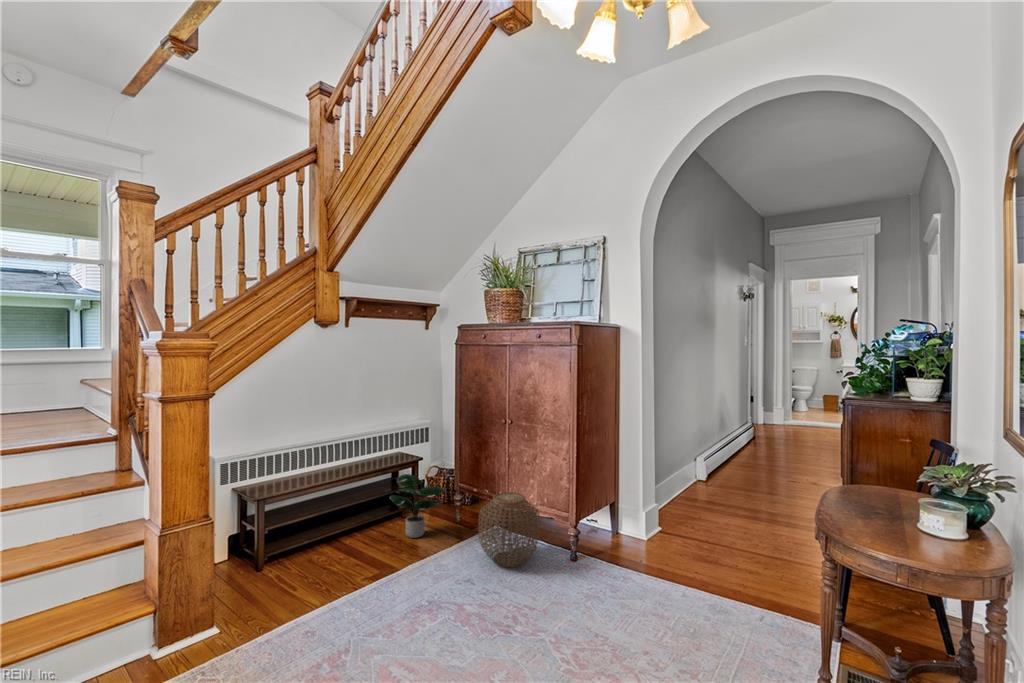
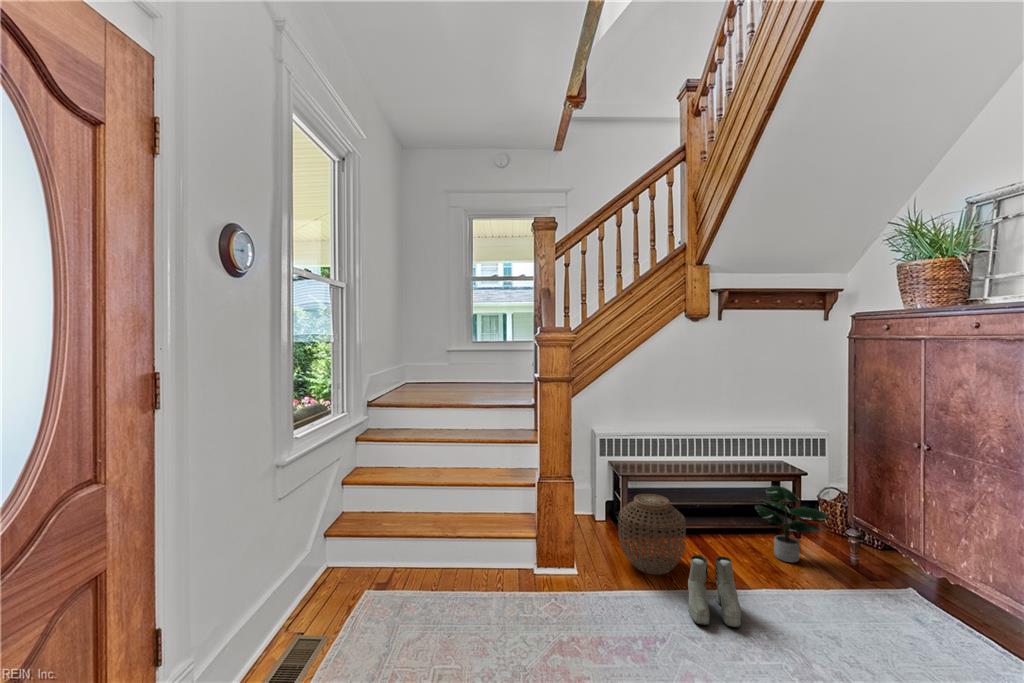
woven basket: present [479,492,539,567] -> present [619,494,686,574]
boots: none [353,549,404,621] -> present [688,555,741,627]

